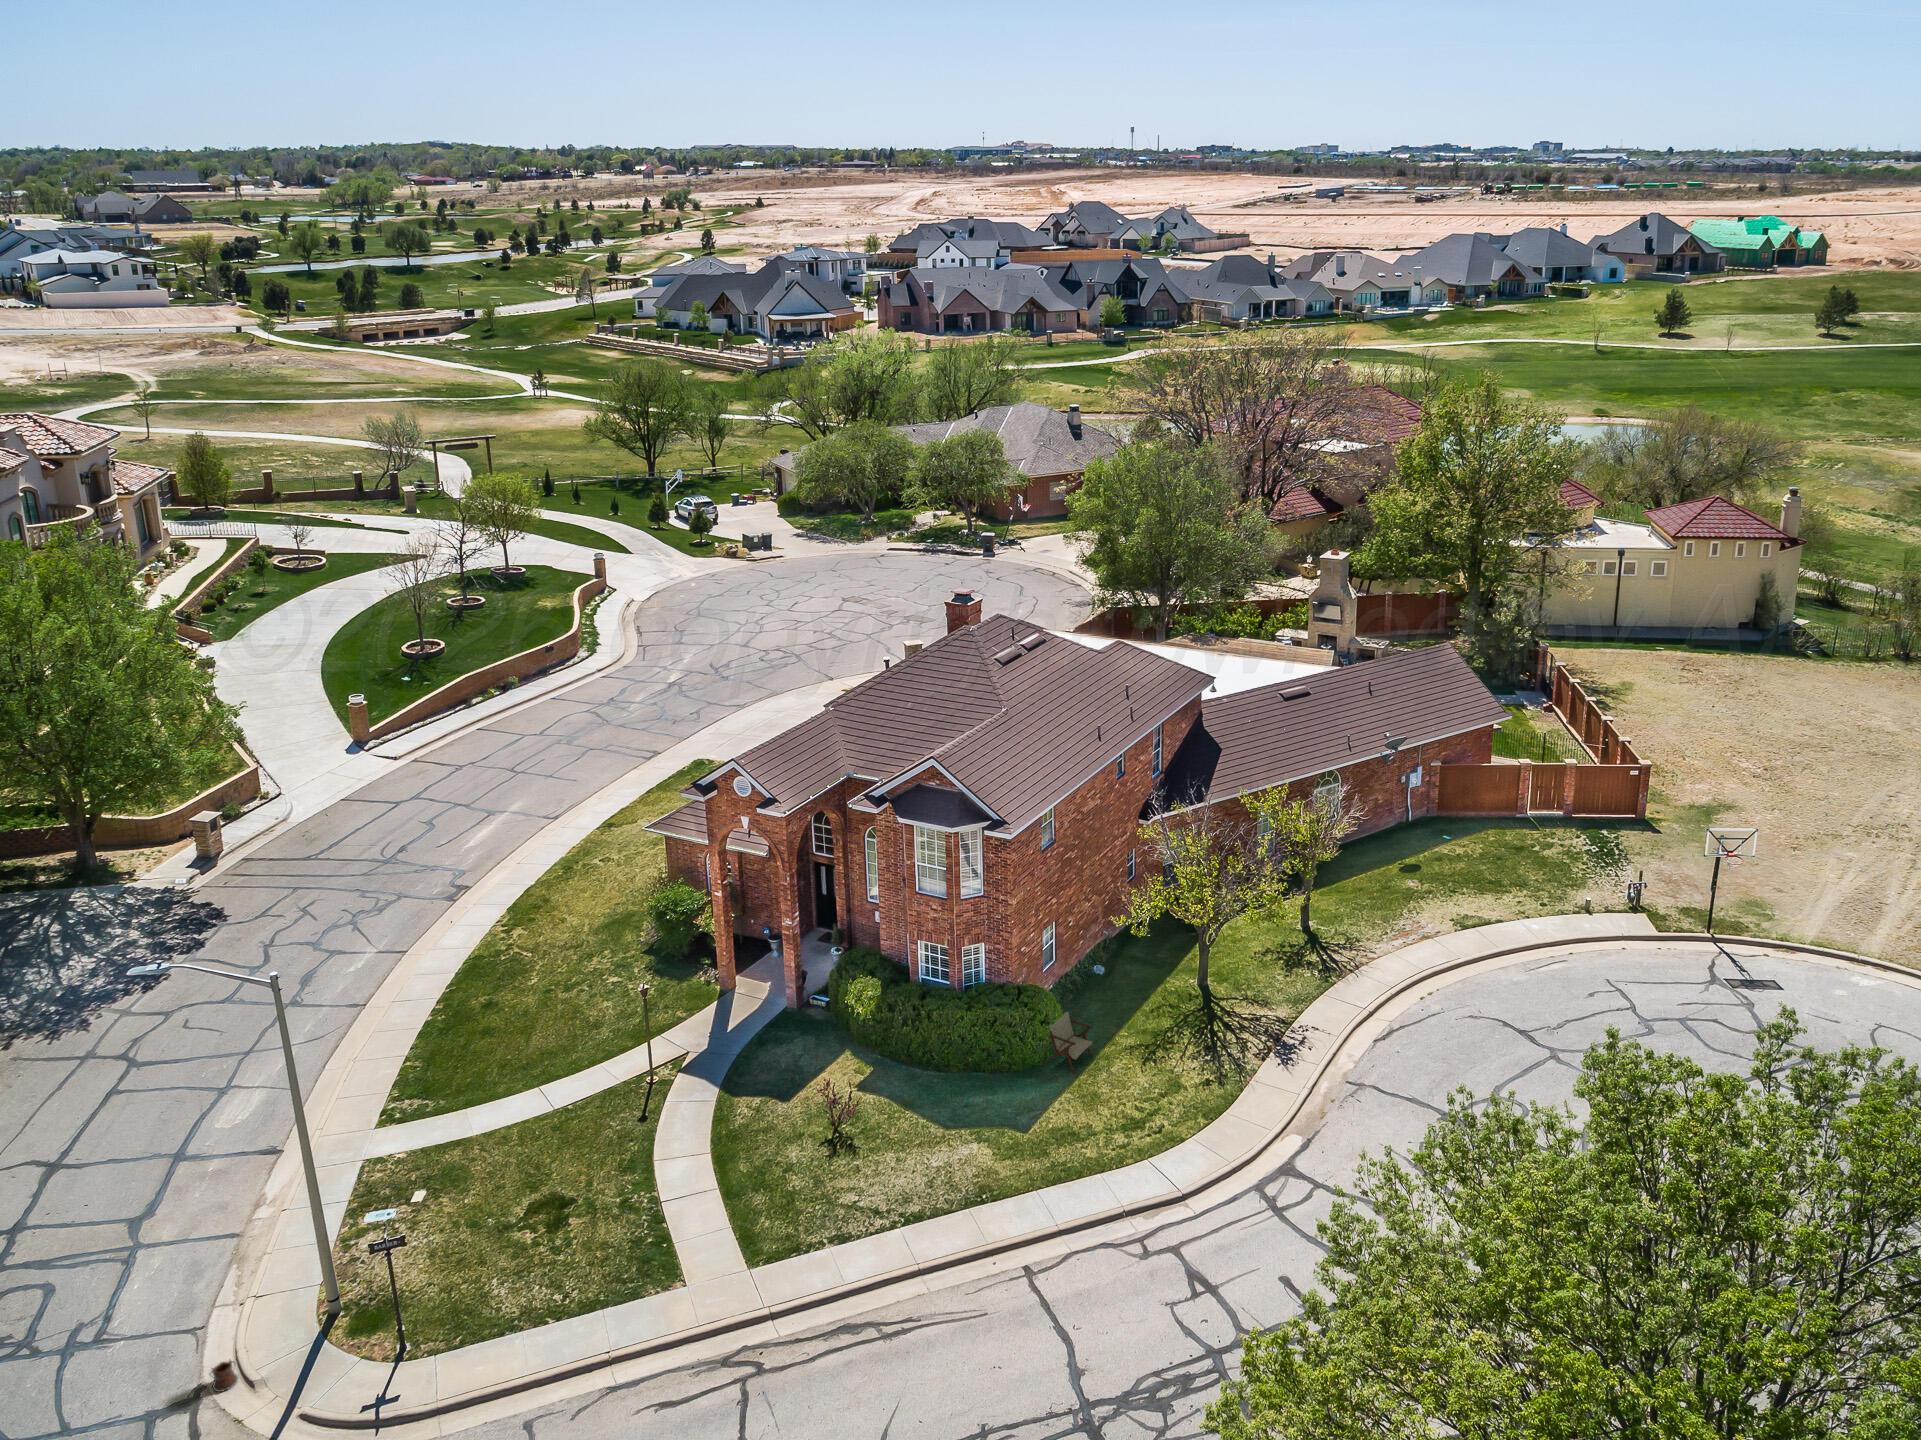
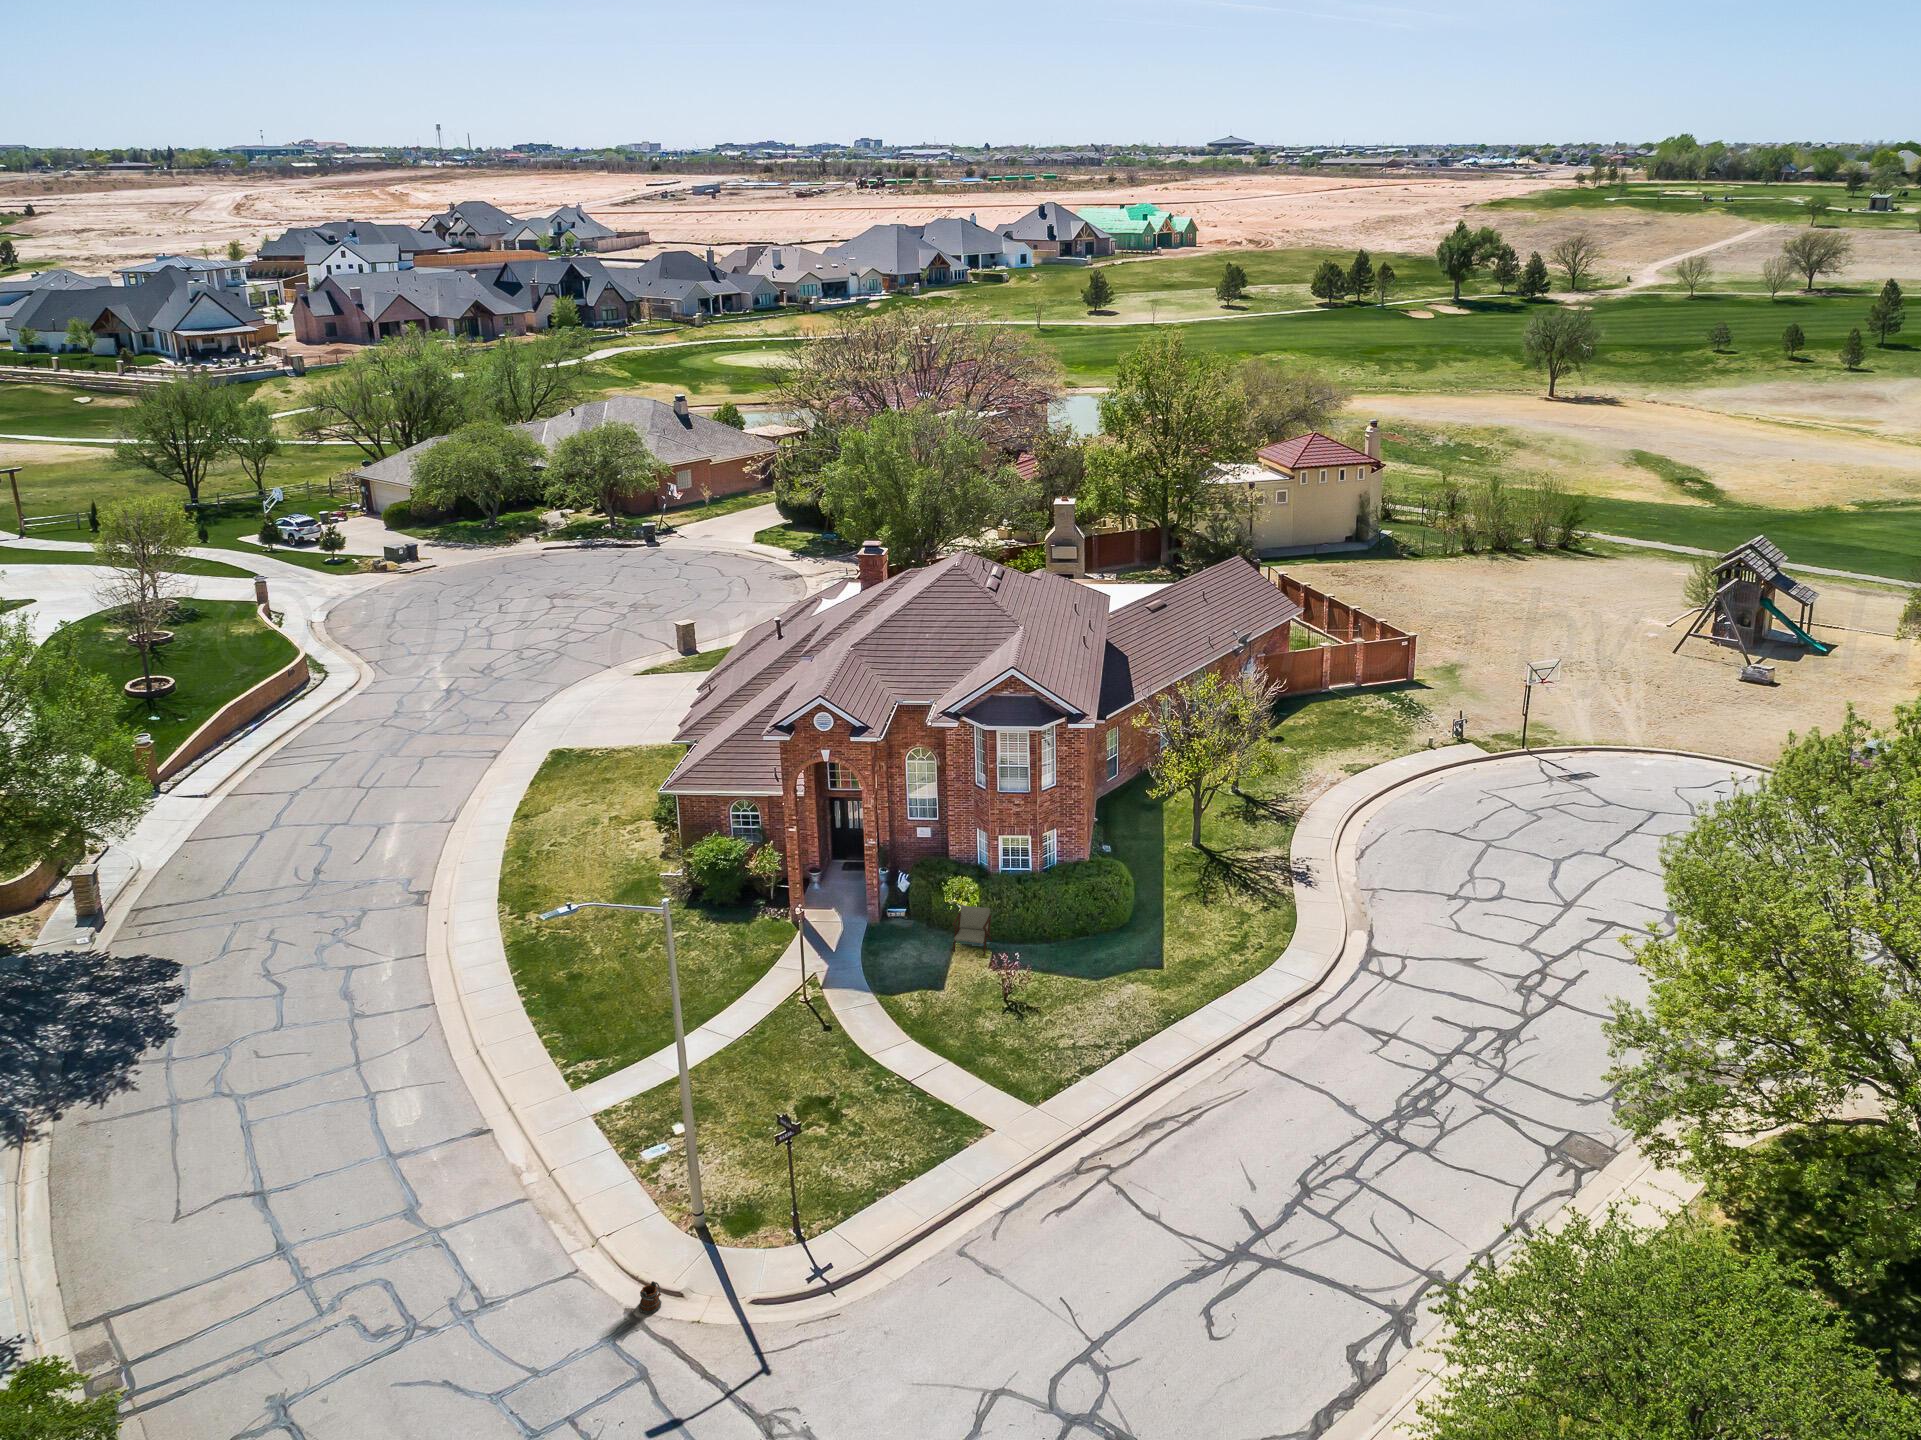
lounge chair: present [1045,1012,1093,1073] -> present [952,905,992,955]

